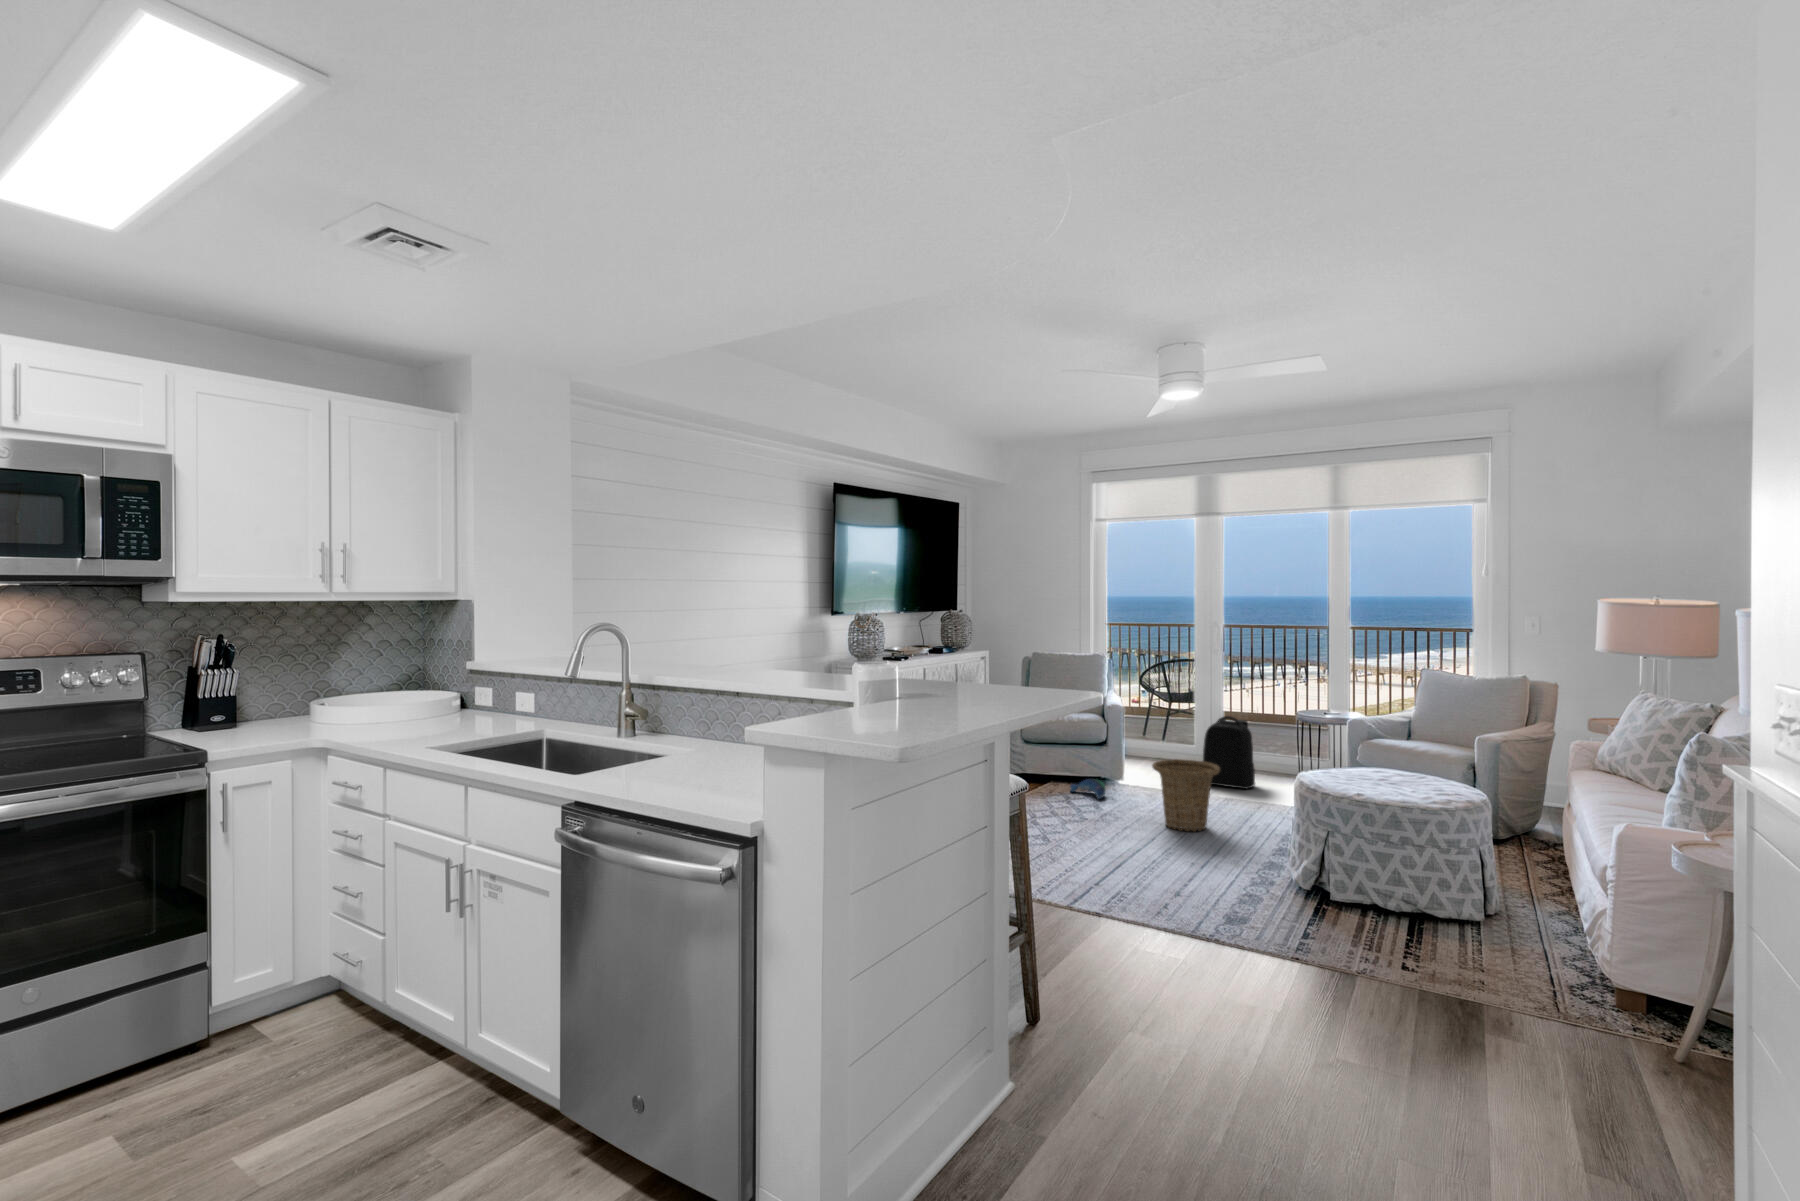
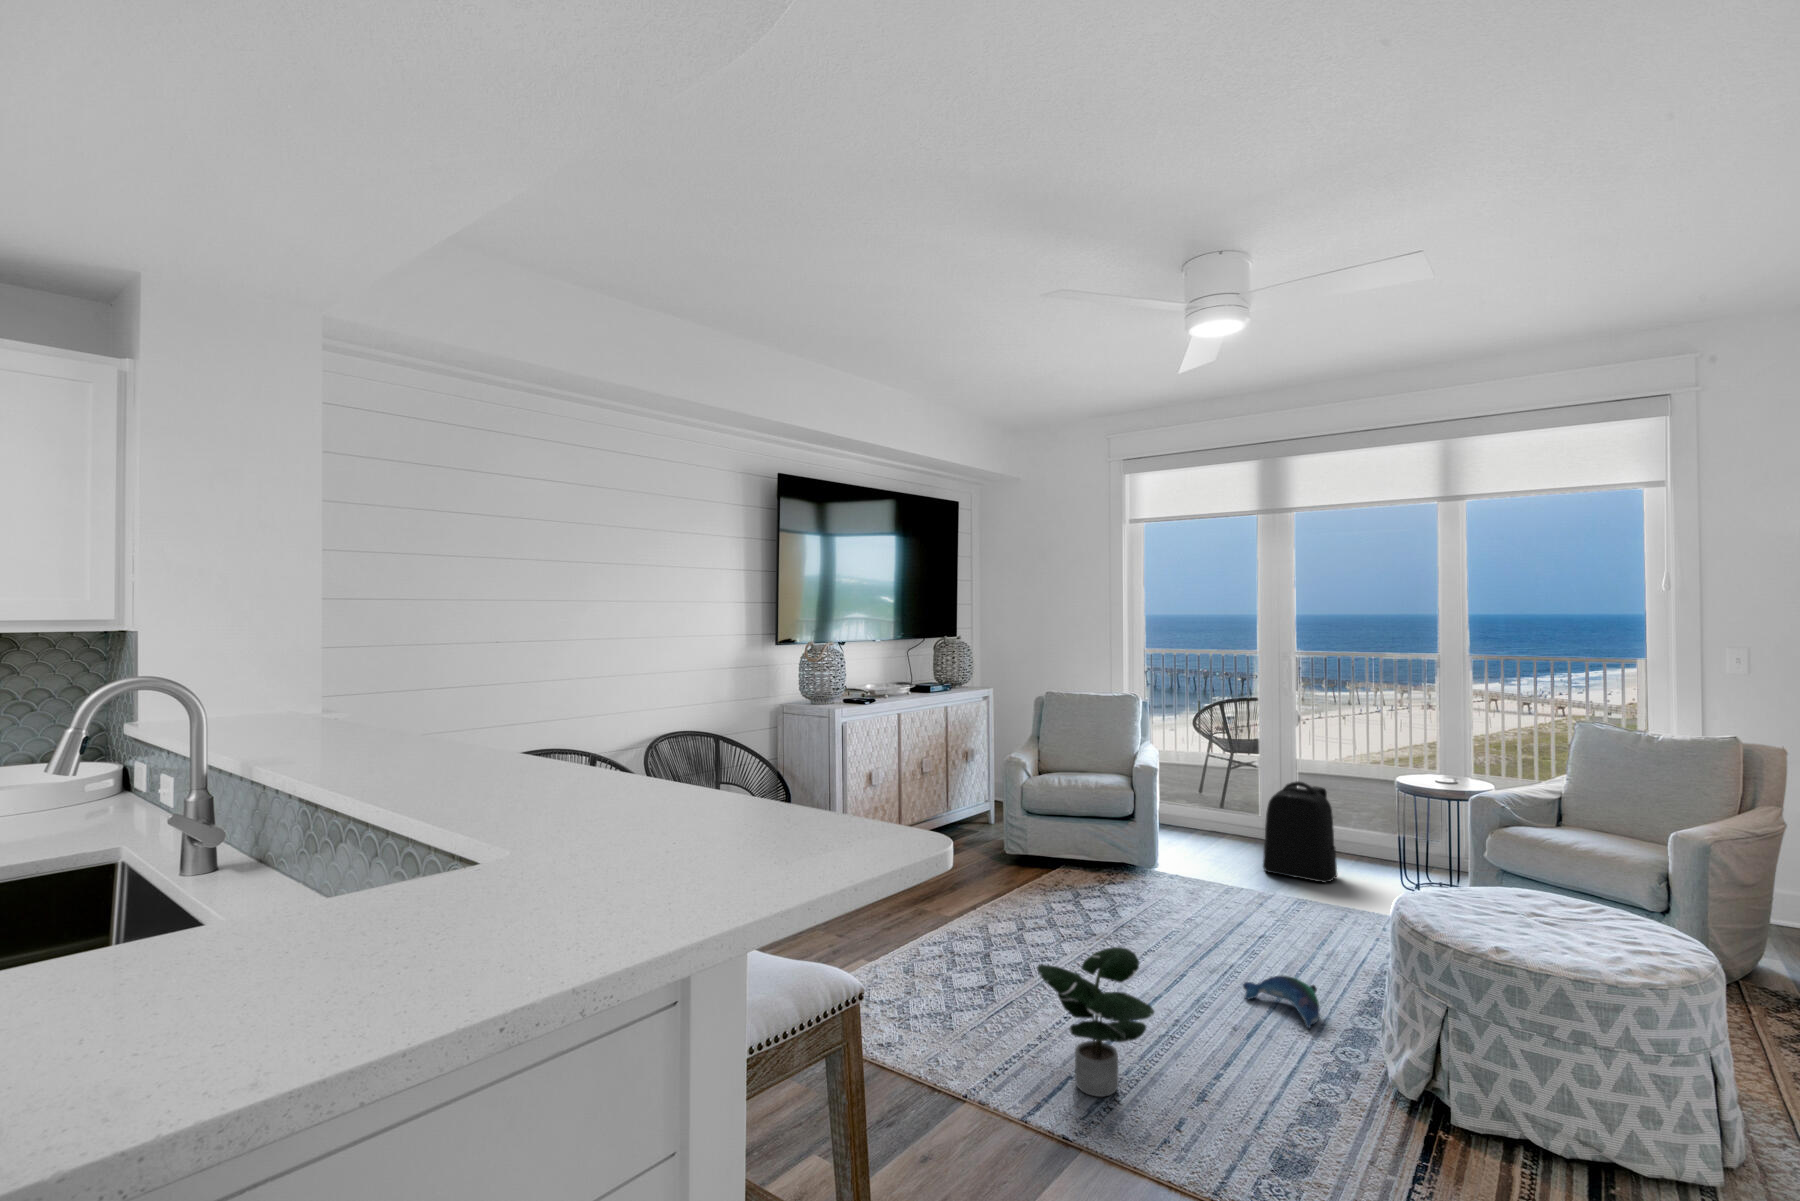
basket: present [1152,759,1220,831] -> none [1184,852,1281,961]
plush toy: present [1070,779,1106,799] -> present [1243,976,1320,1028]
potted plant: none [1070,805,1149,896] -> present [1037,947,1154,1097]

